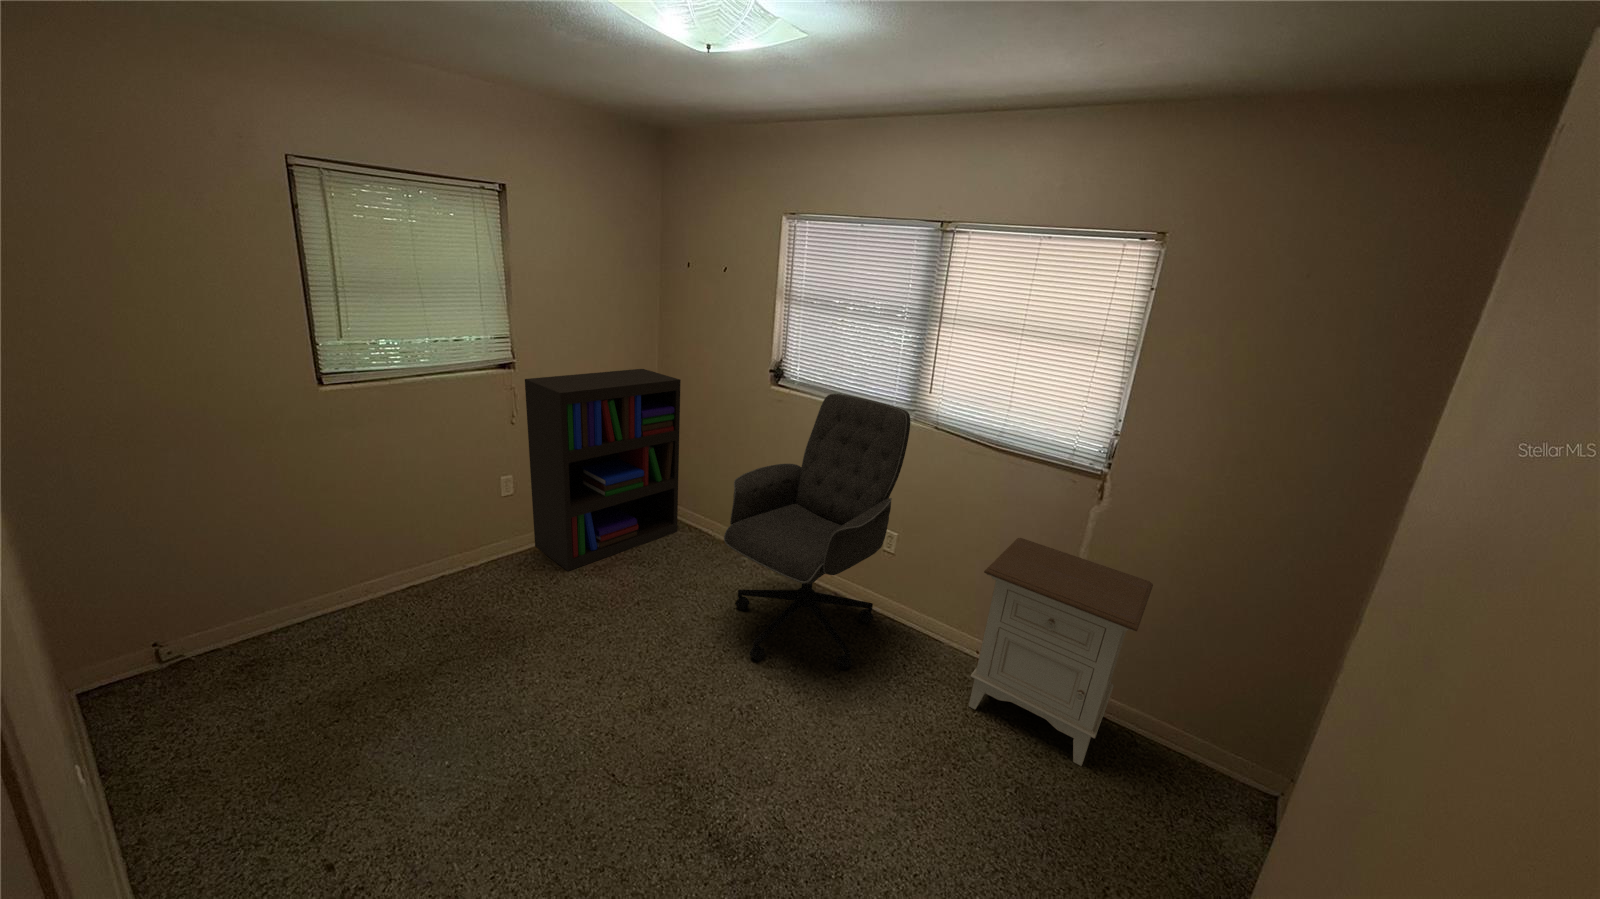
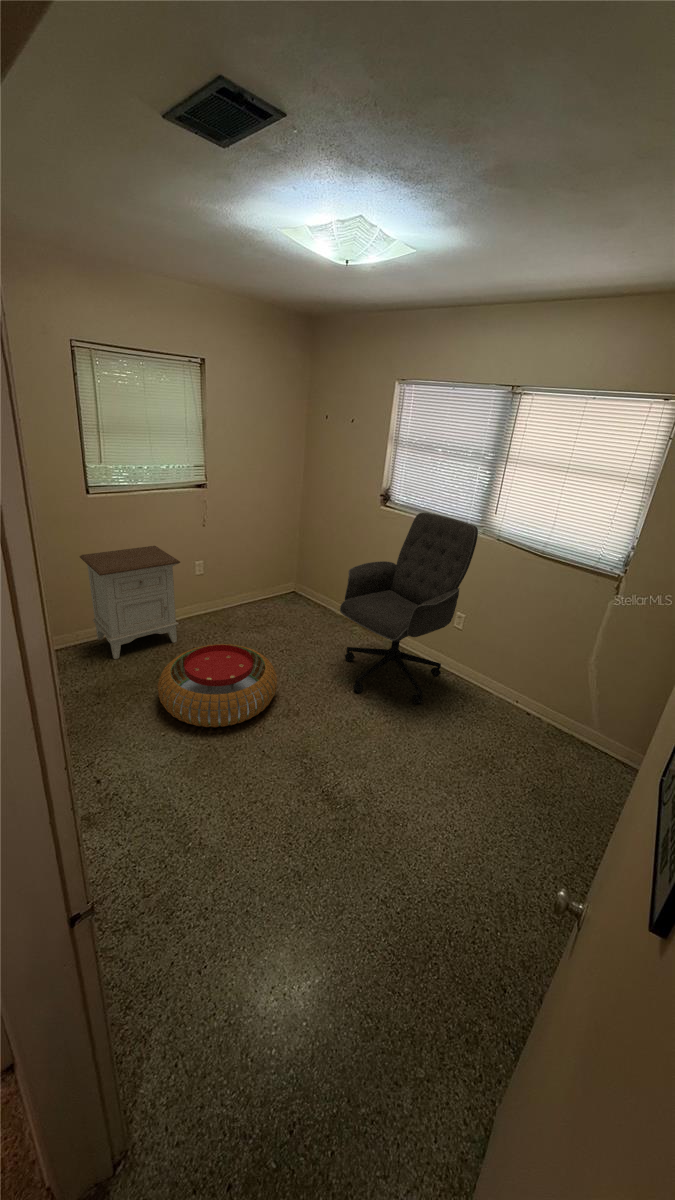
bookshelf: present [525,369,681,571] -> none [210,492,314,628]
nightstand: present [969,538,1153,766] -> present [80,546,180,659]
pouf: none [434,604,633,752] -> present [158,644,277,727]

